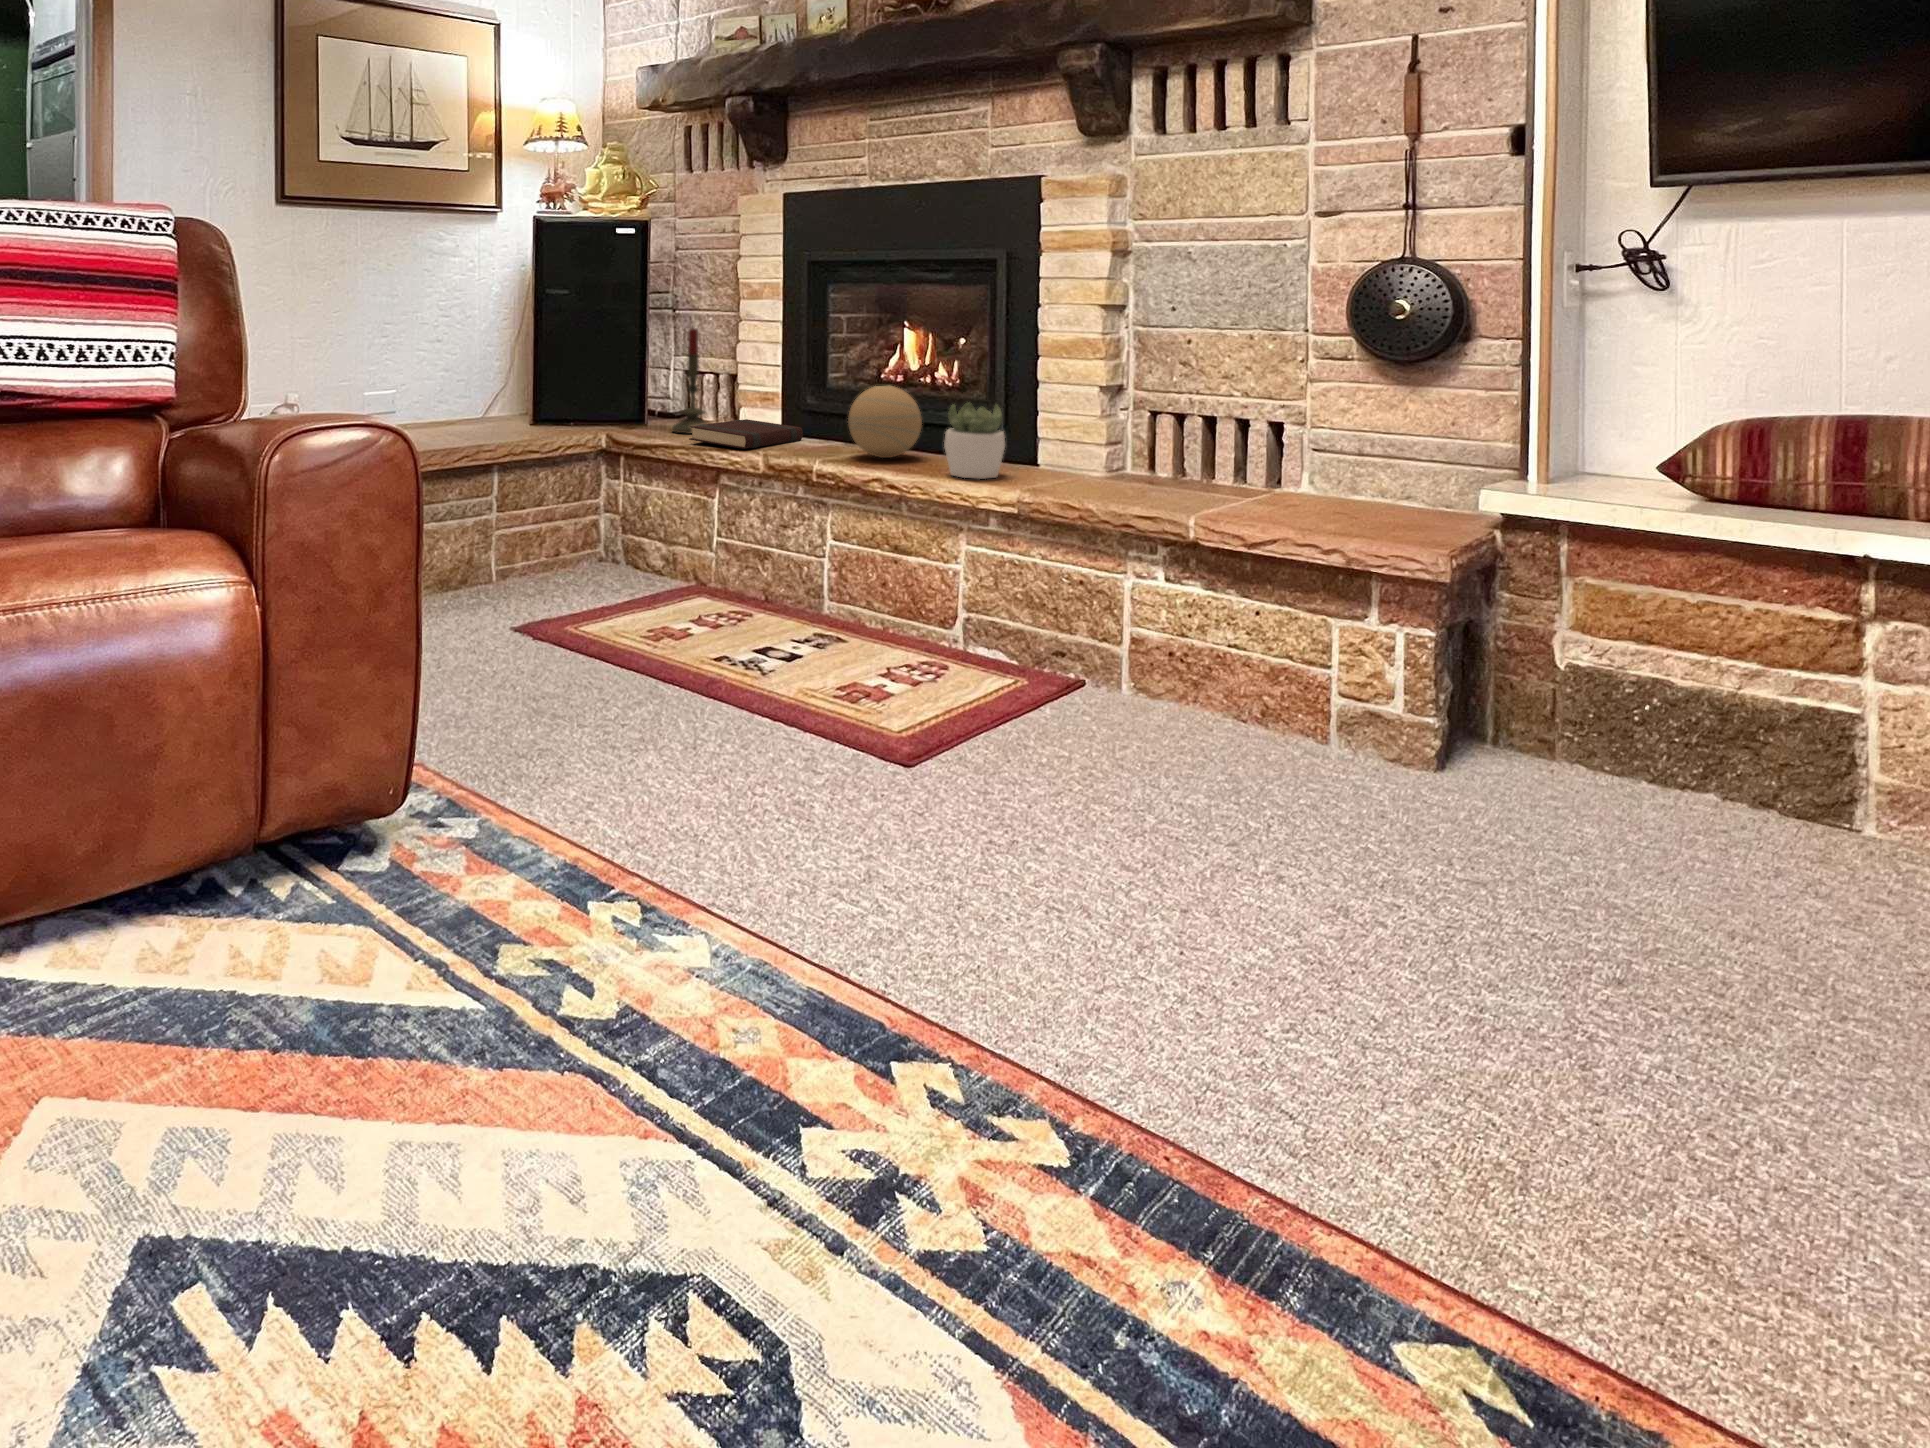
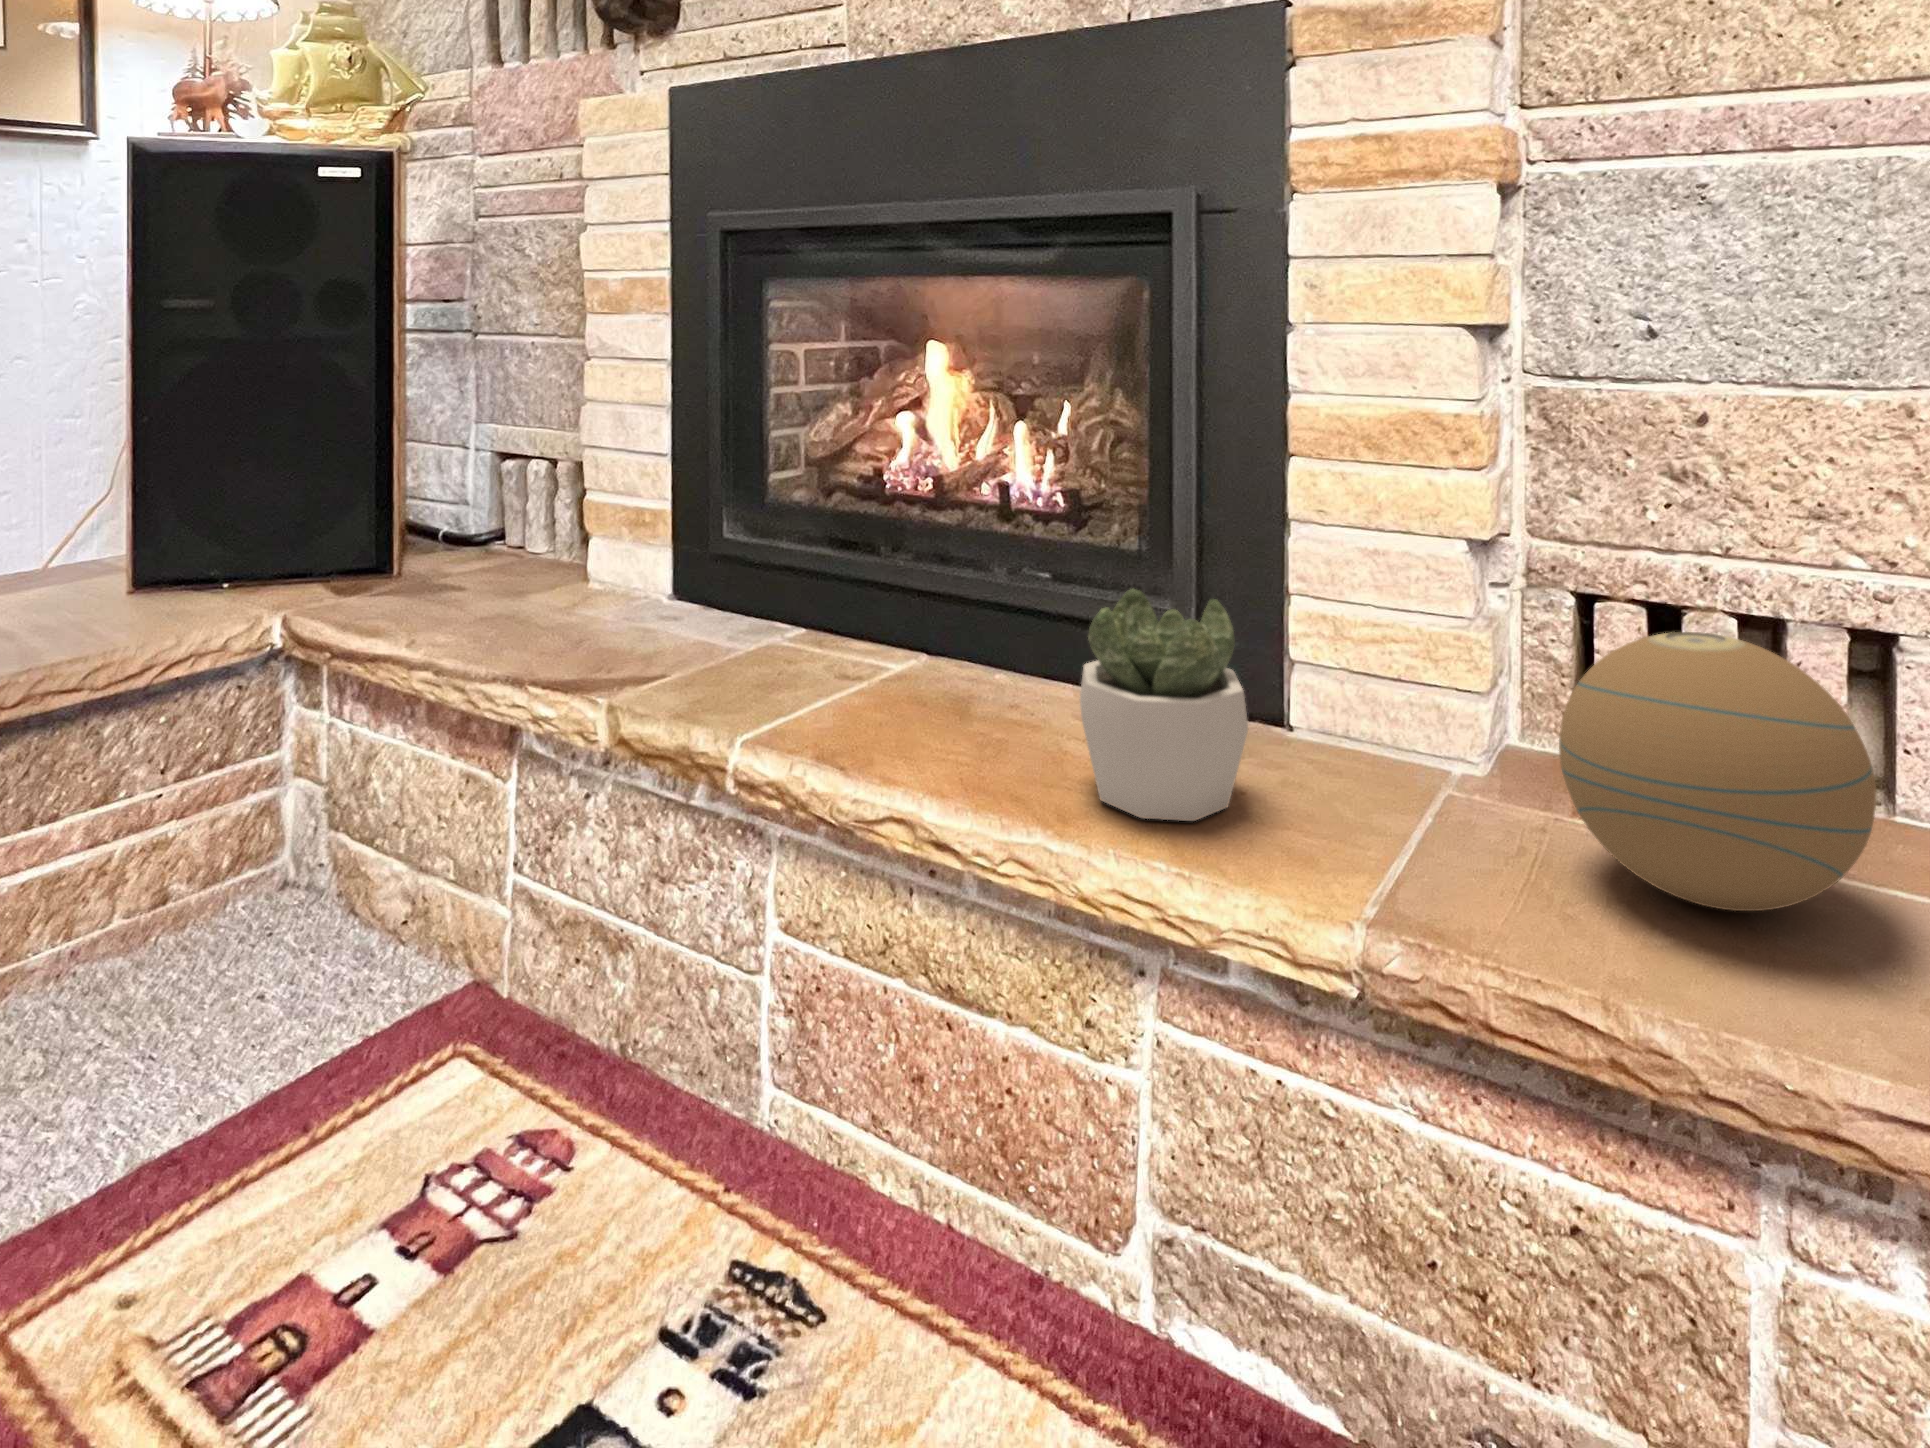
candle: present [672,328,706,434] -> none [442,363,534,599]
decorative orb: present [848,386,922,458] -> present [1559,632,1876,911]
book: present [689,419,803,449] -> none [453,564,717,670]

